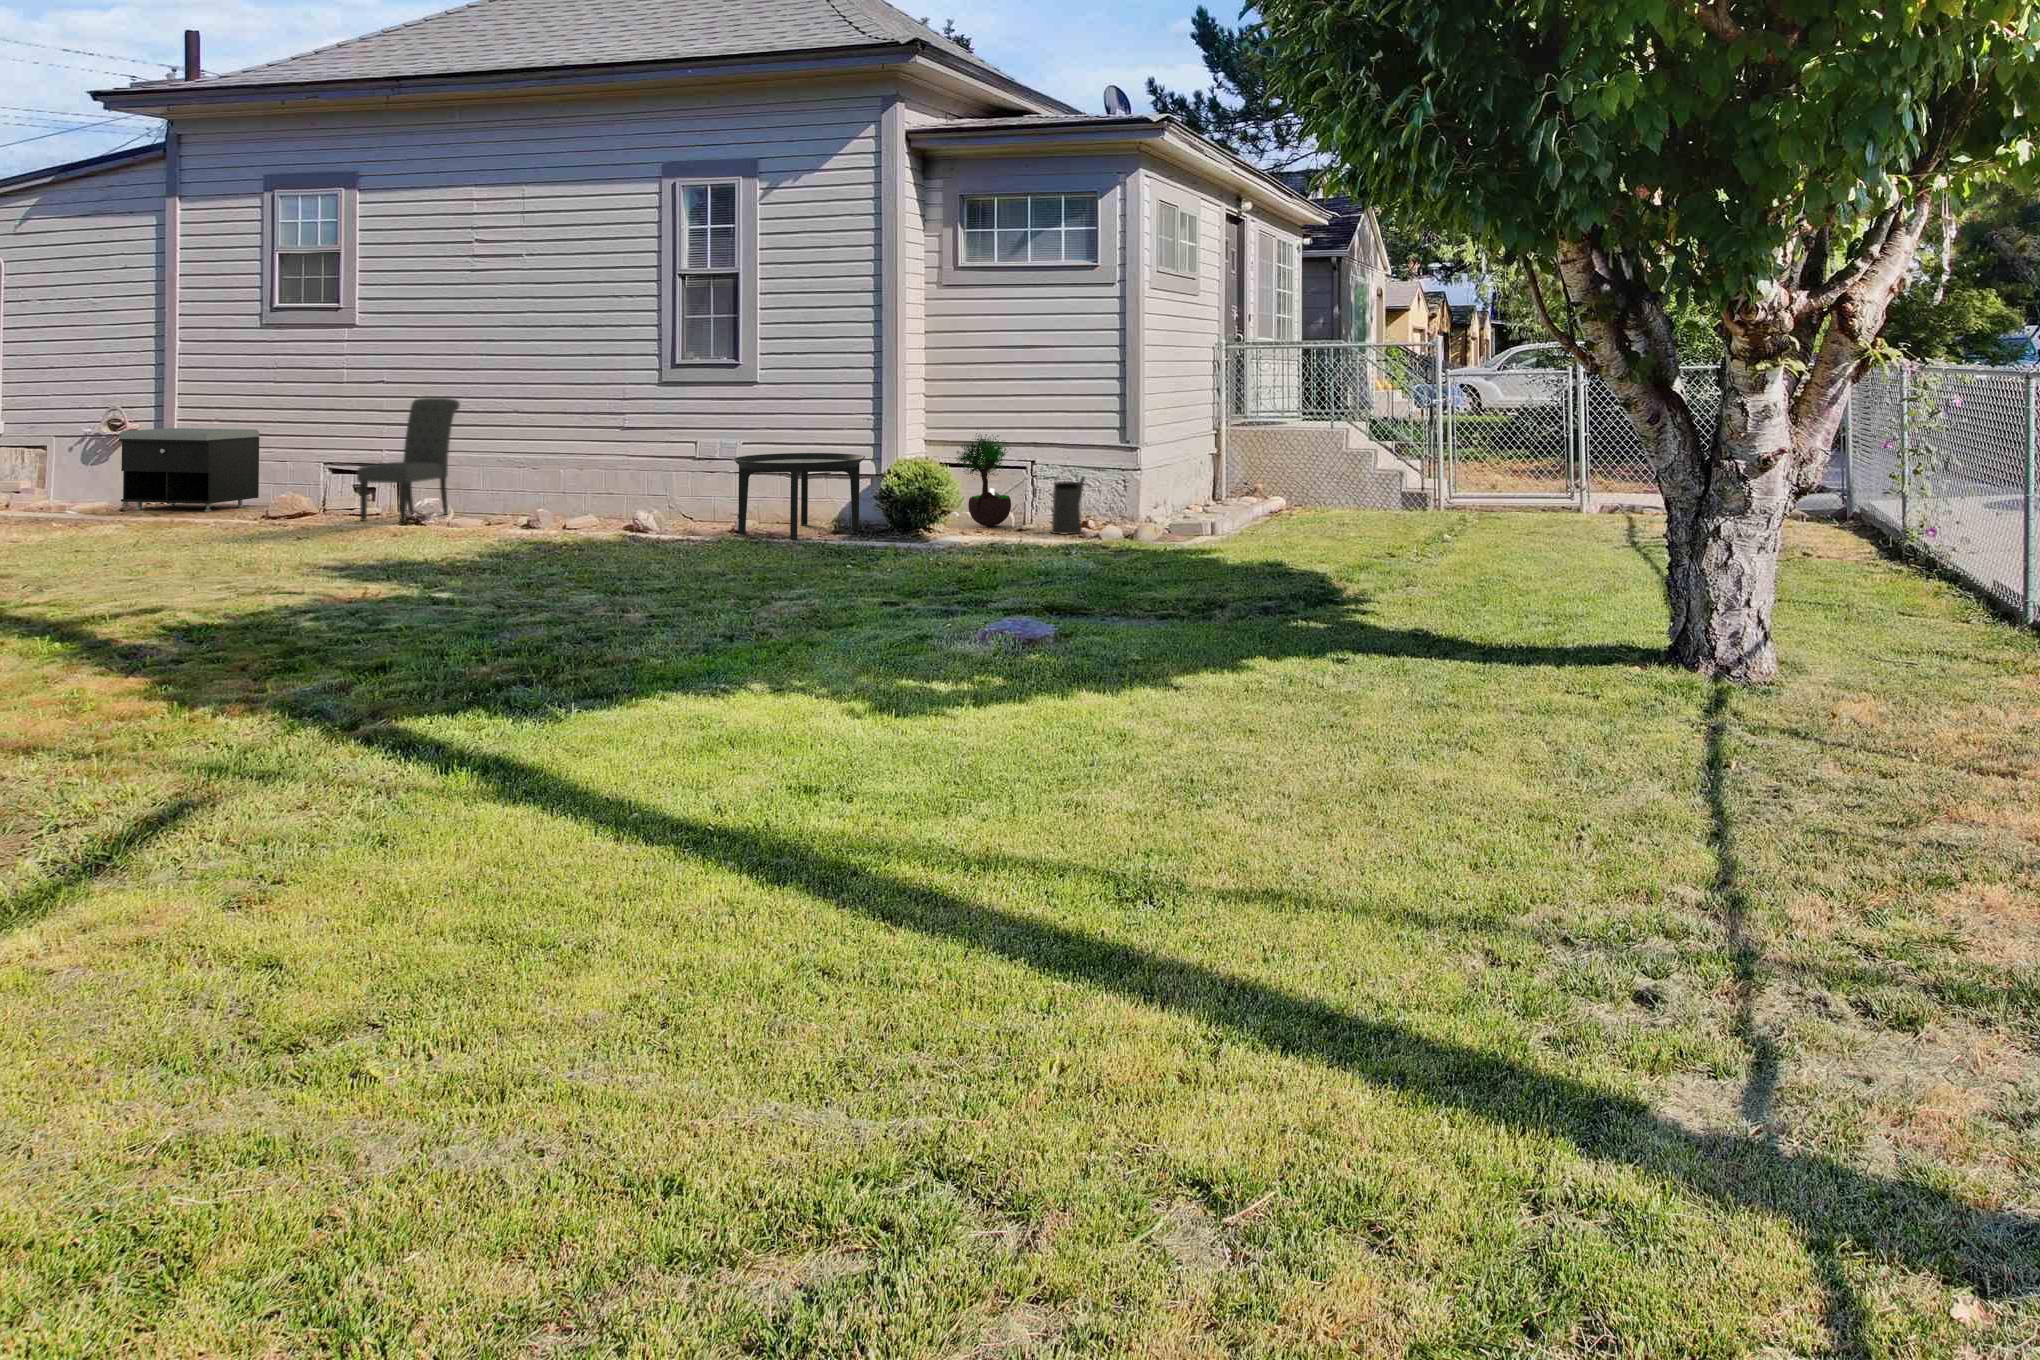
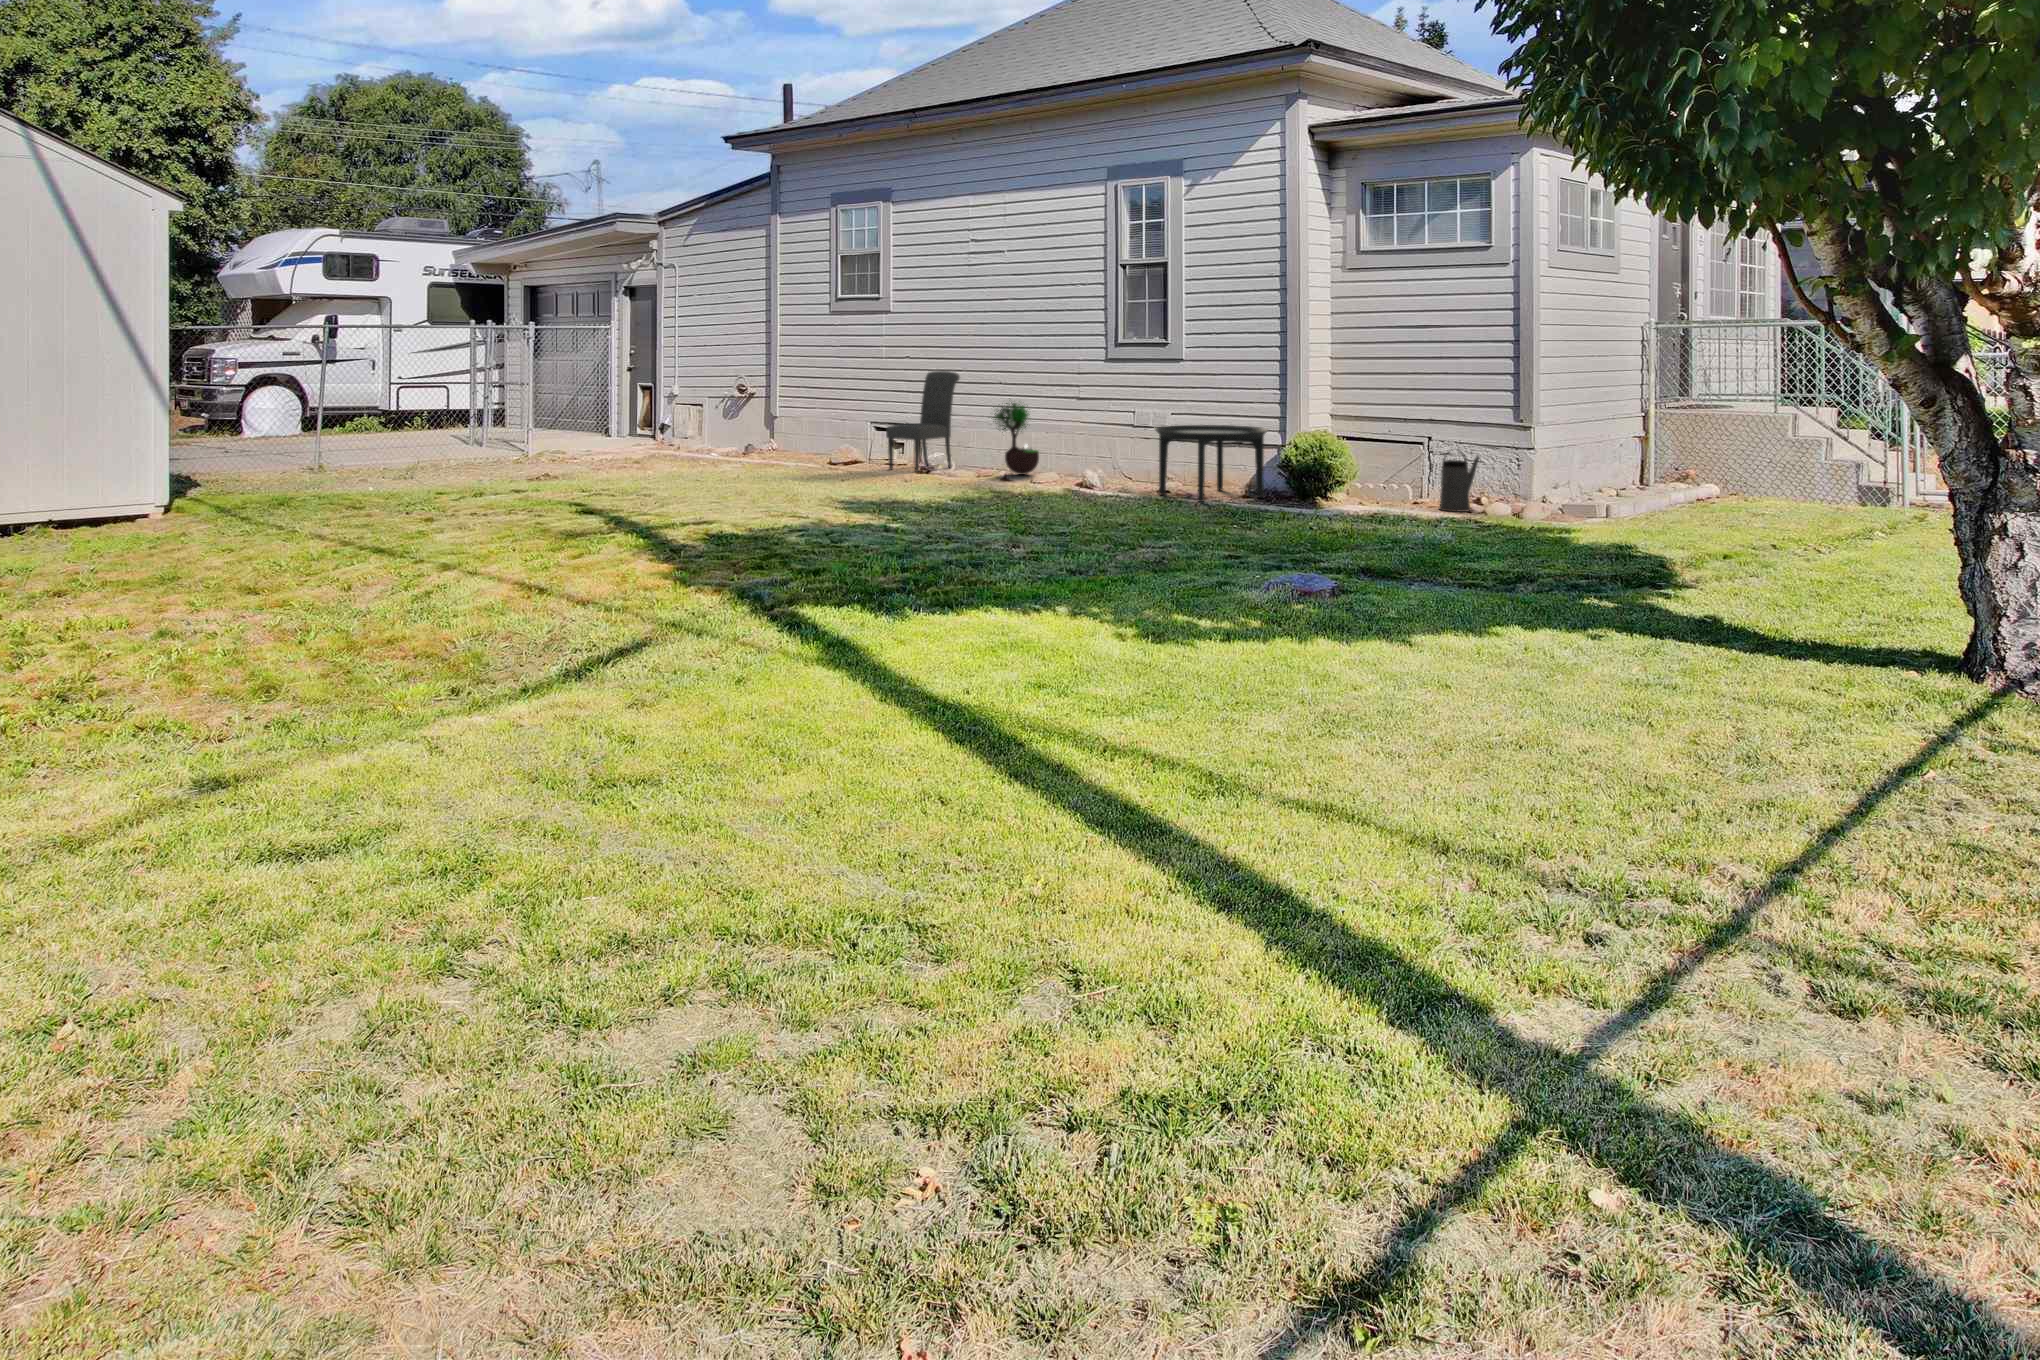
storage bench: present [119,428,259,511] -> none [741,393,829,458]
potted tree: present [957,428,1011,526] -> present [991,402,1039,475]

